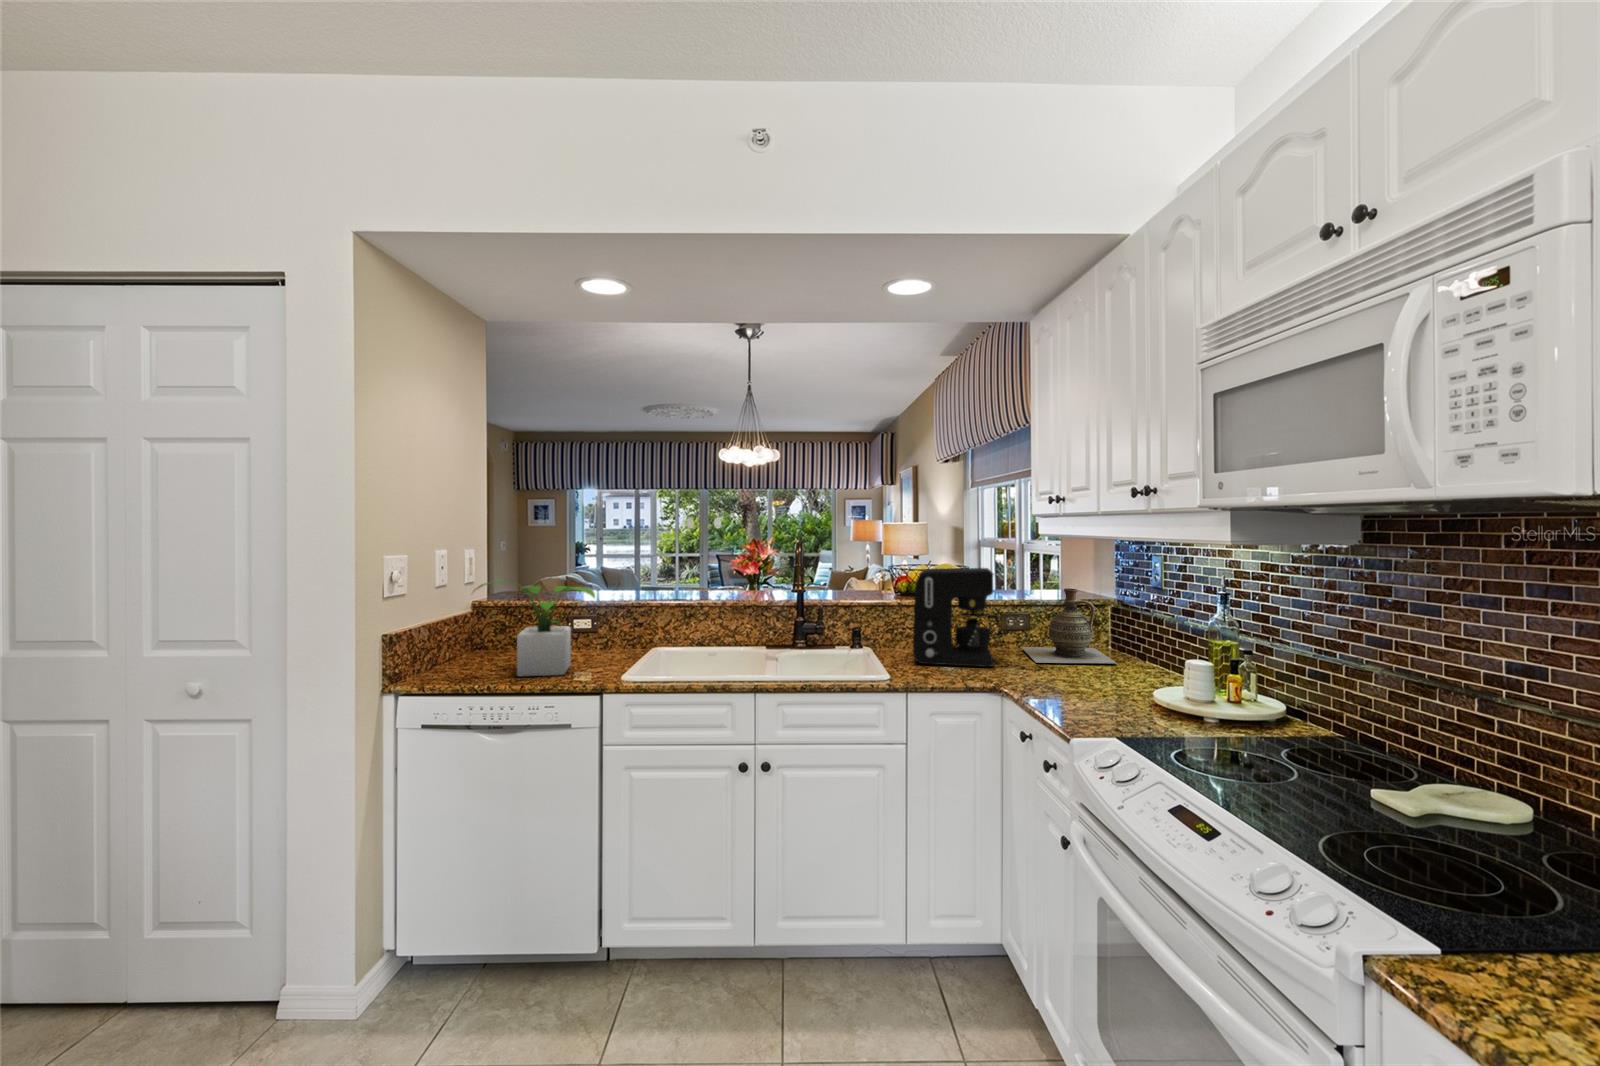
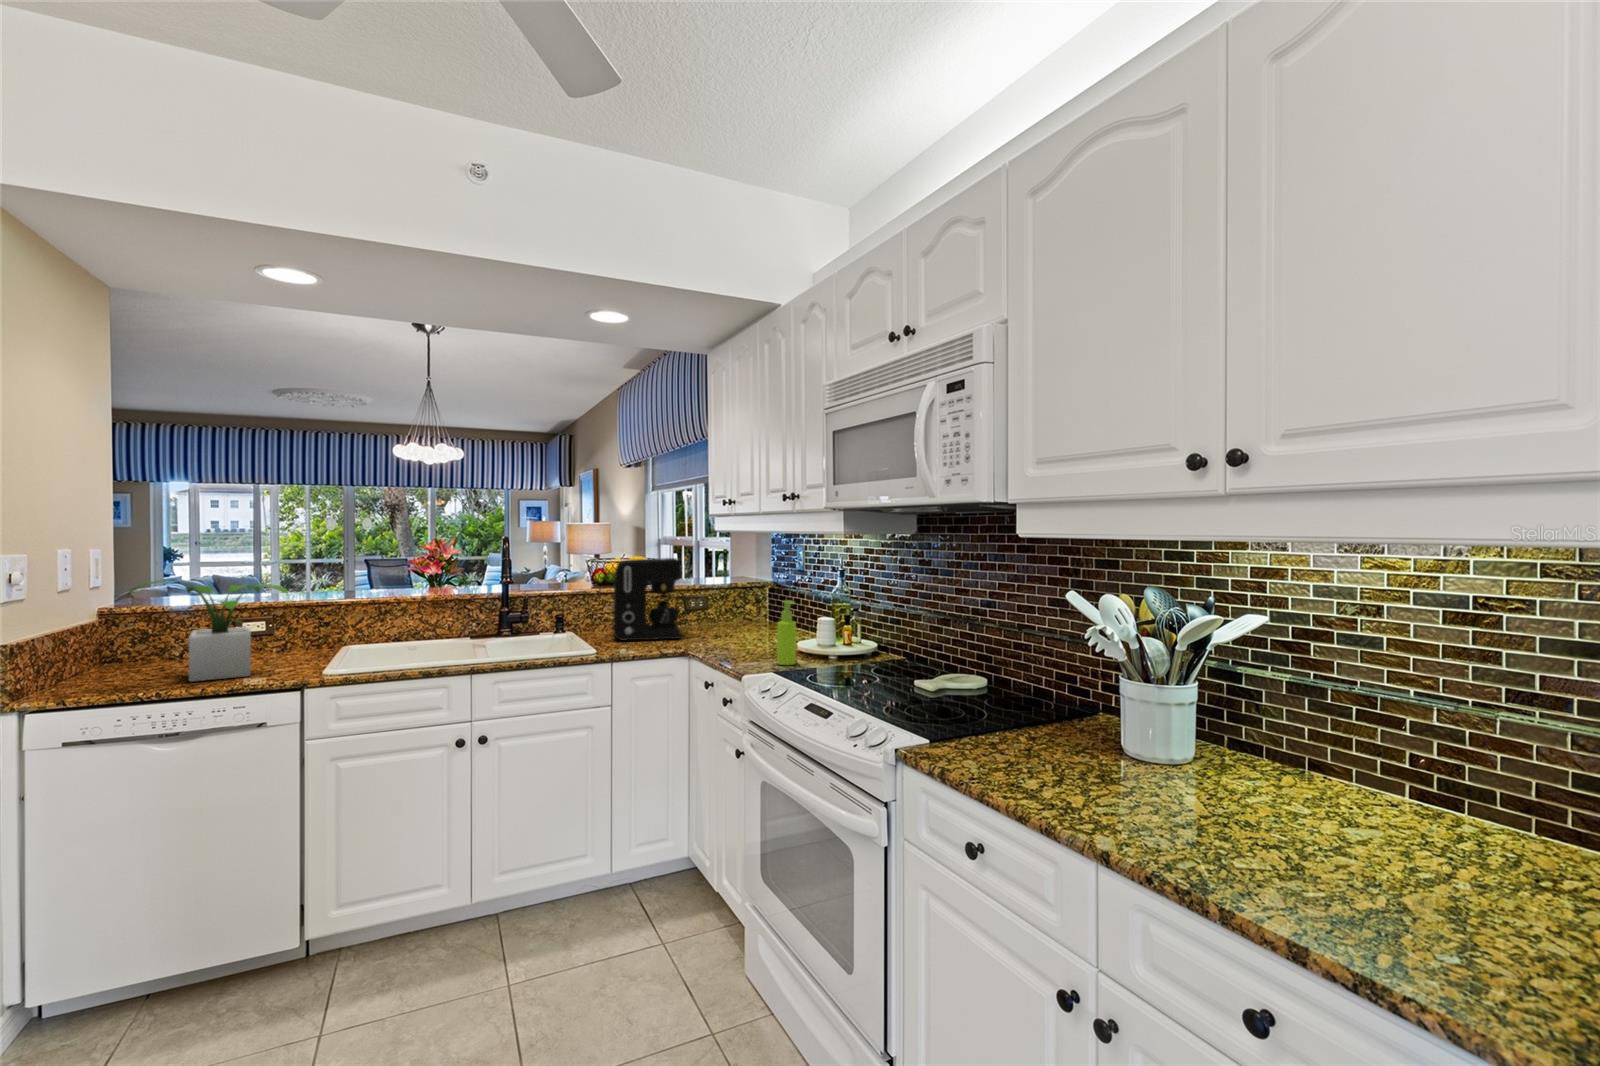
ceramic jug: present [1021,588,1116,663] -> none [701,573,774,633]
soap dispenser: none [1121,636,1151,727] -> present [777,601,796,665]

